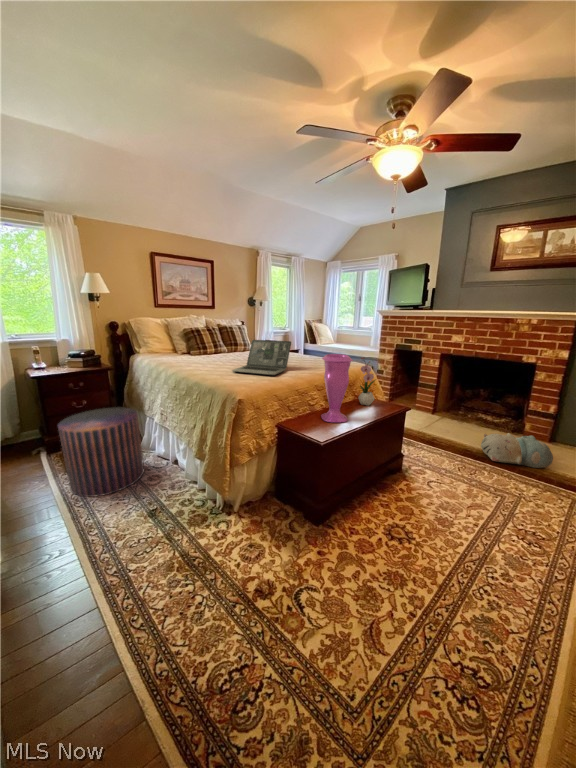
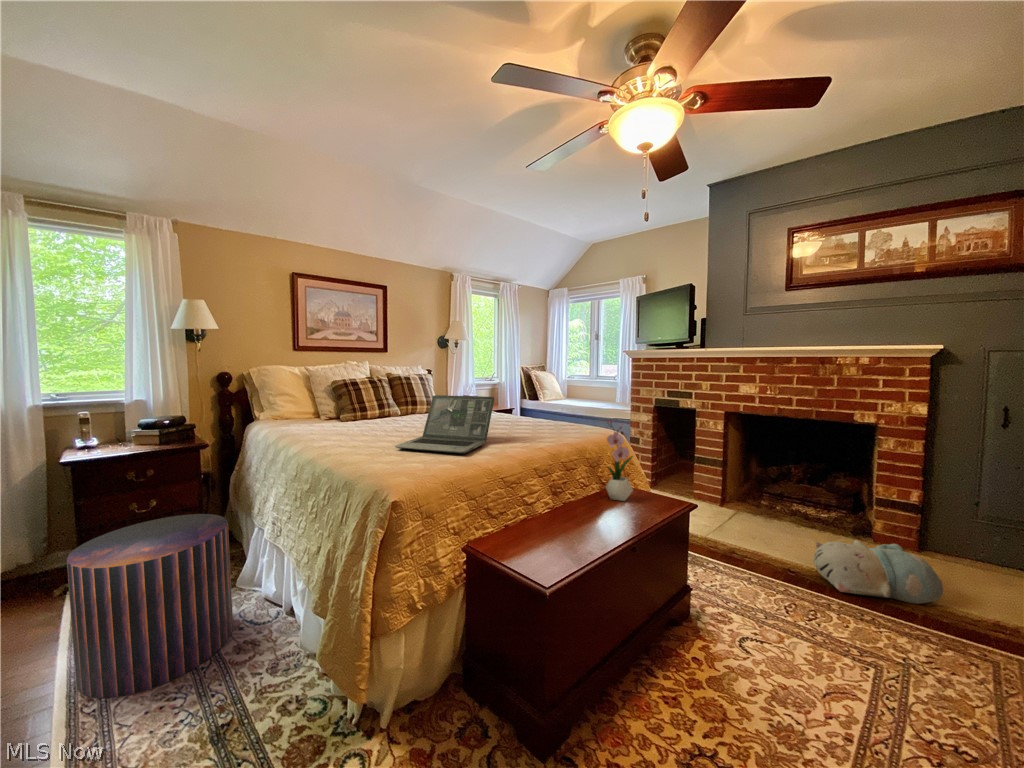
vase: present [321,354,353,422] -> none [541,417,594,537]

